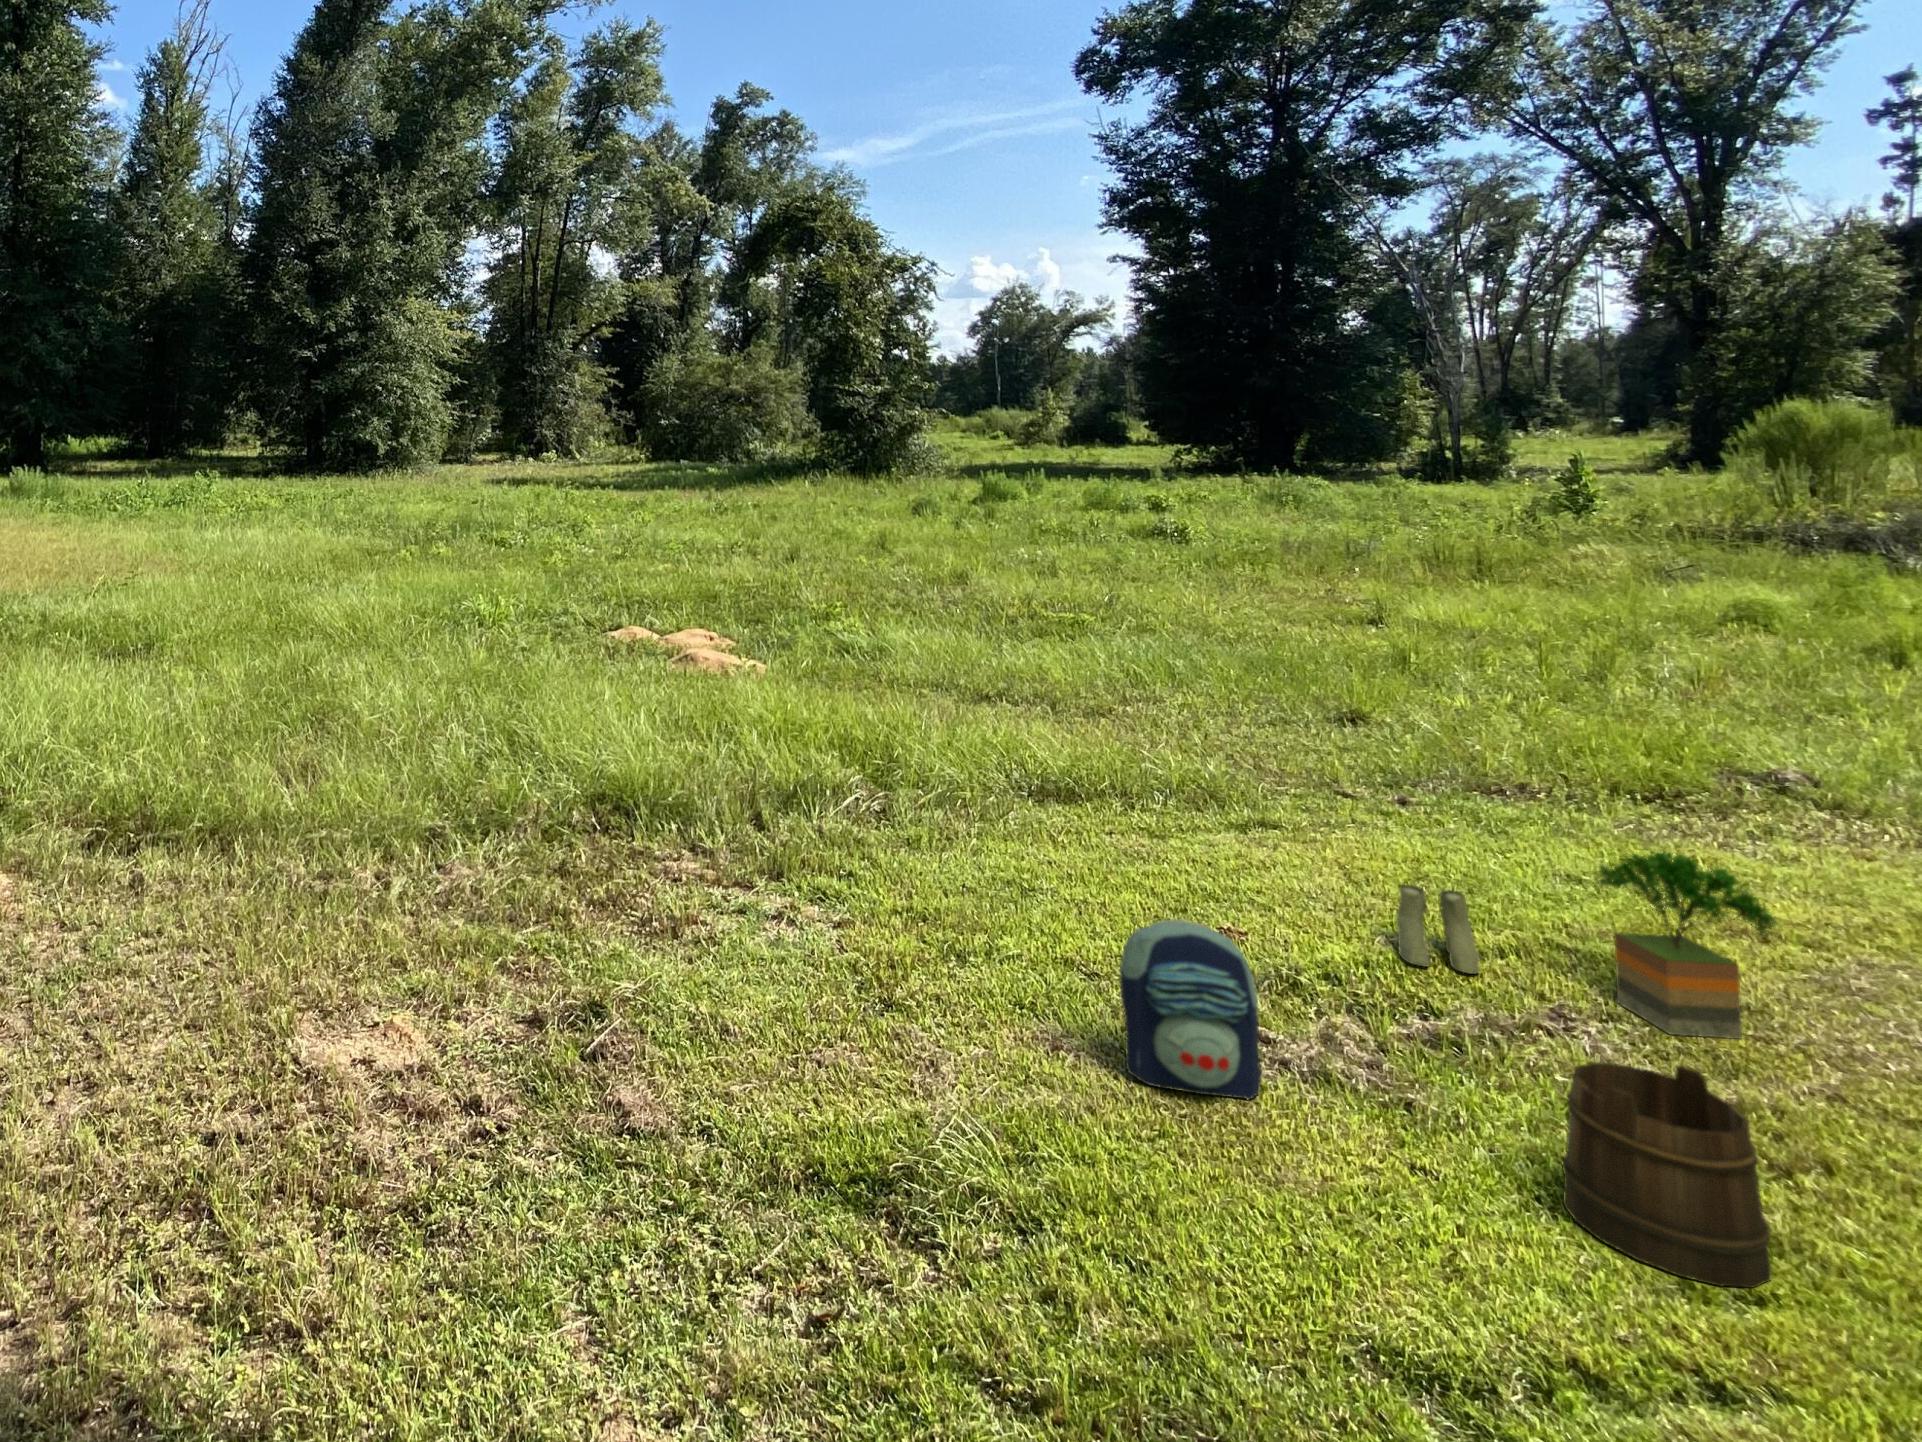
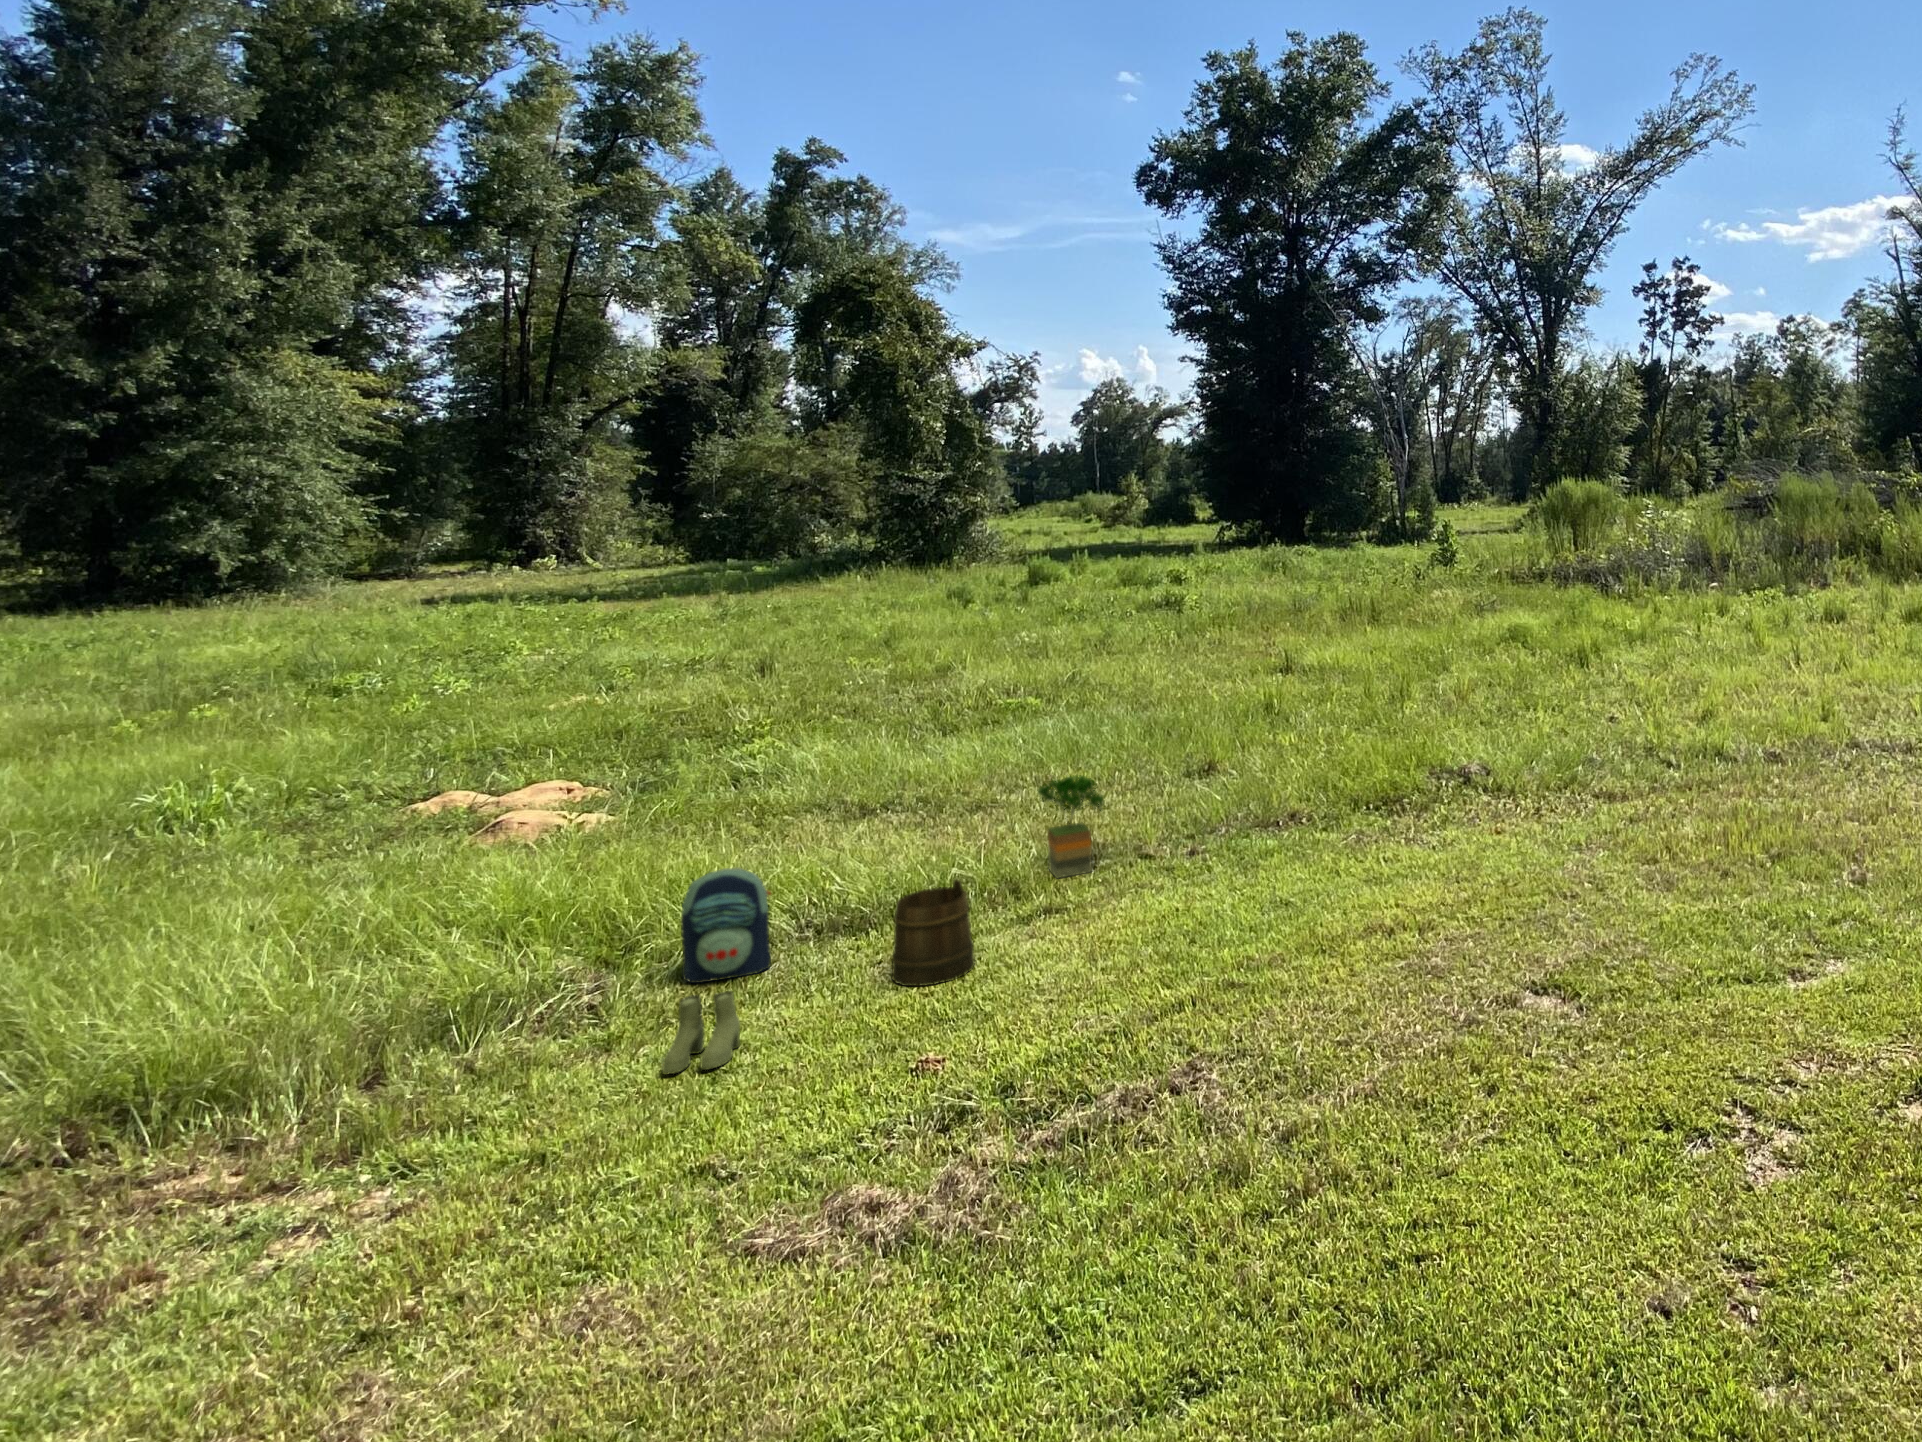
boots: present [1397,884,1479,974] -> present [662,991,740,1074]

